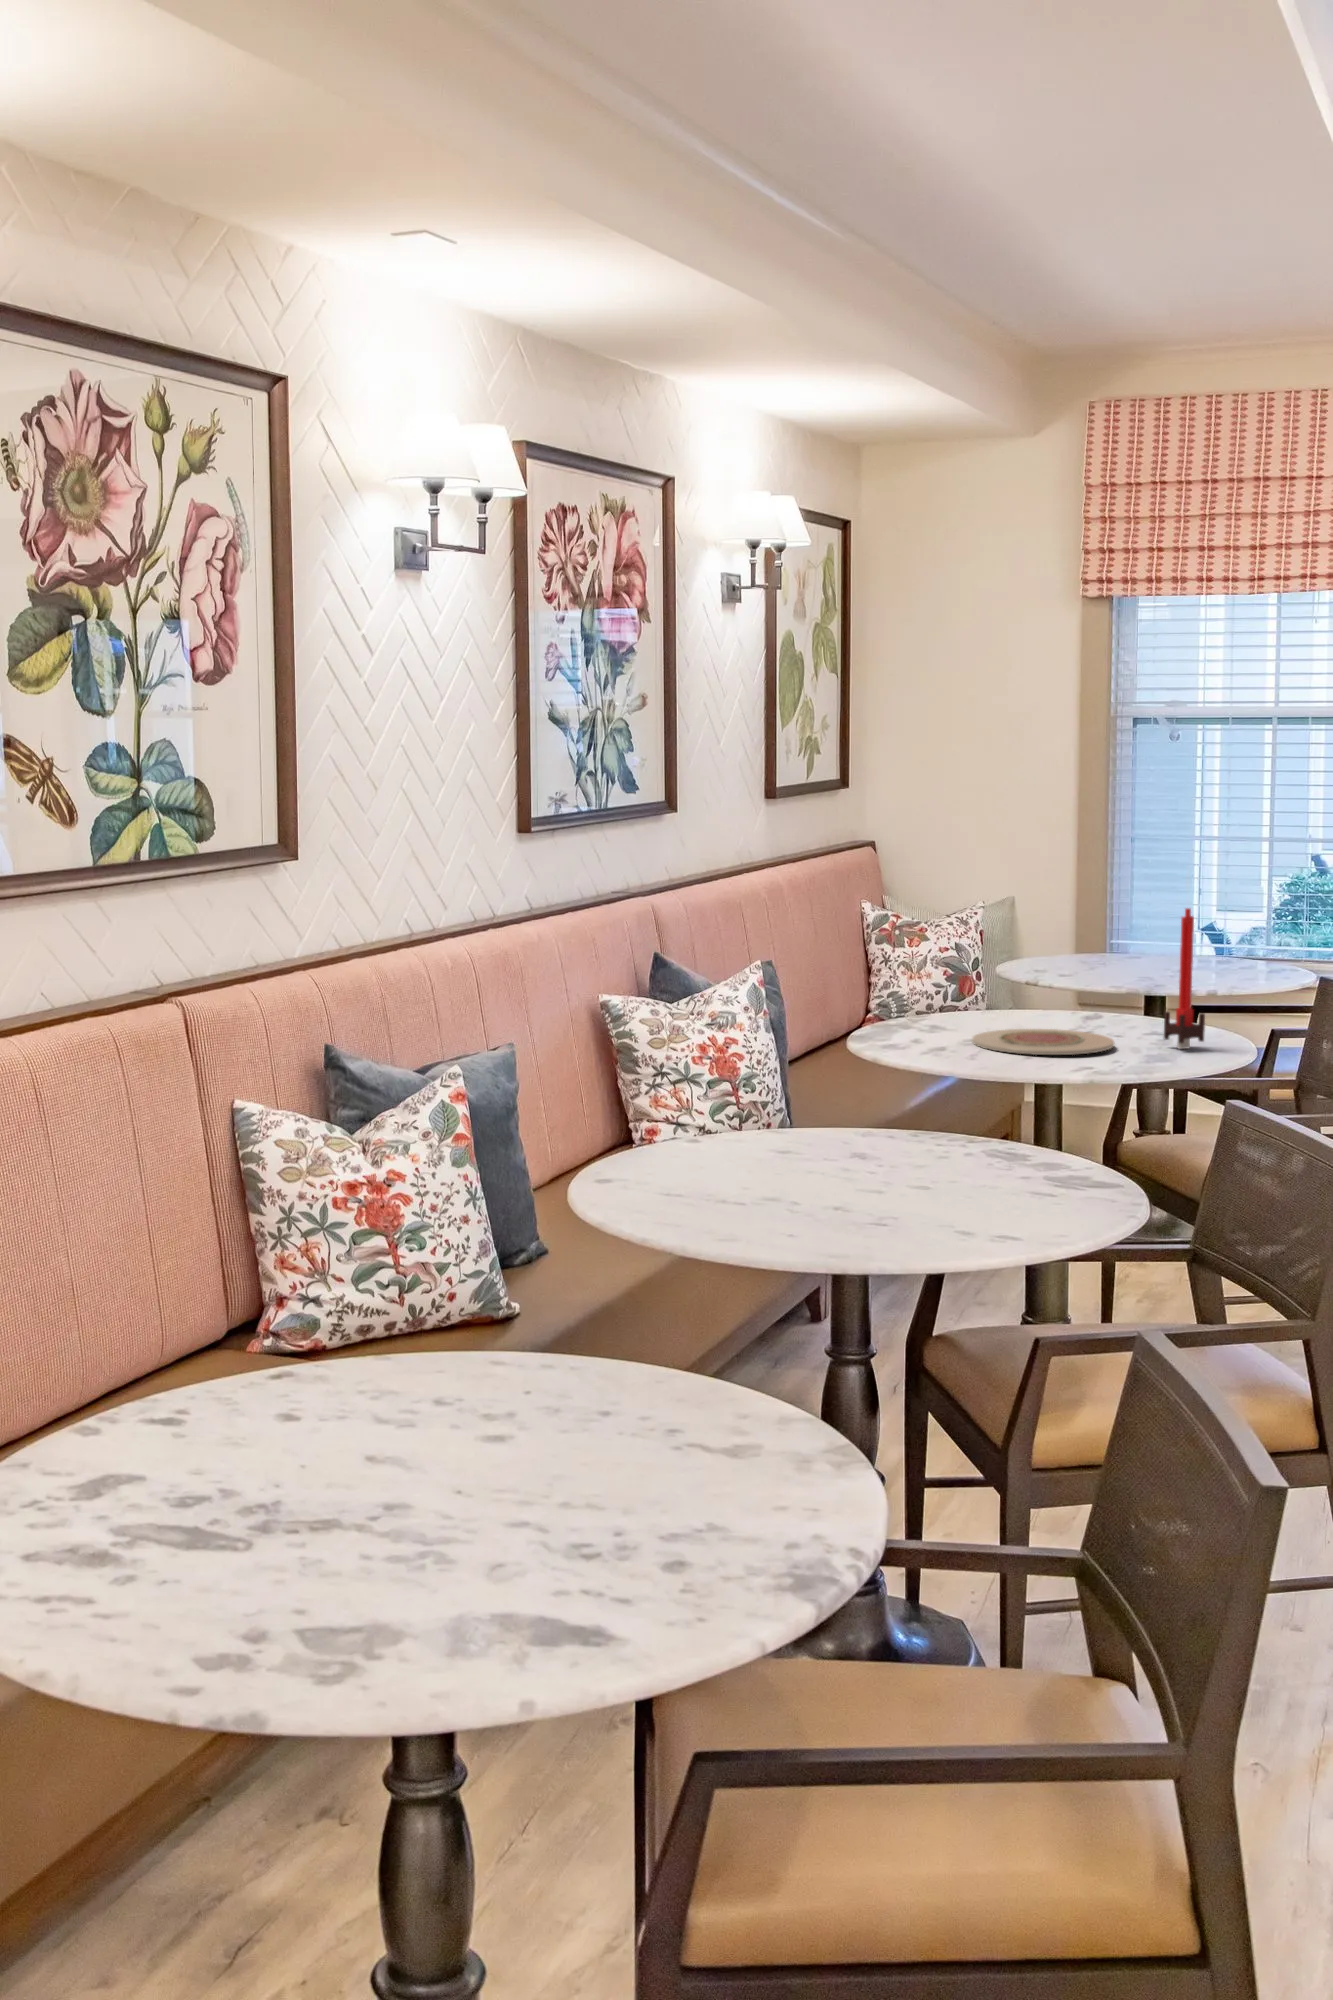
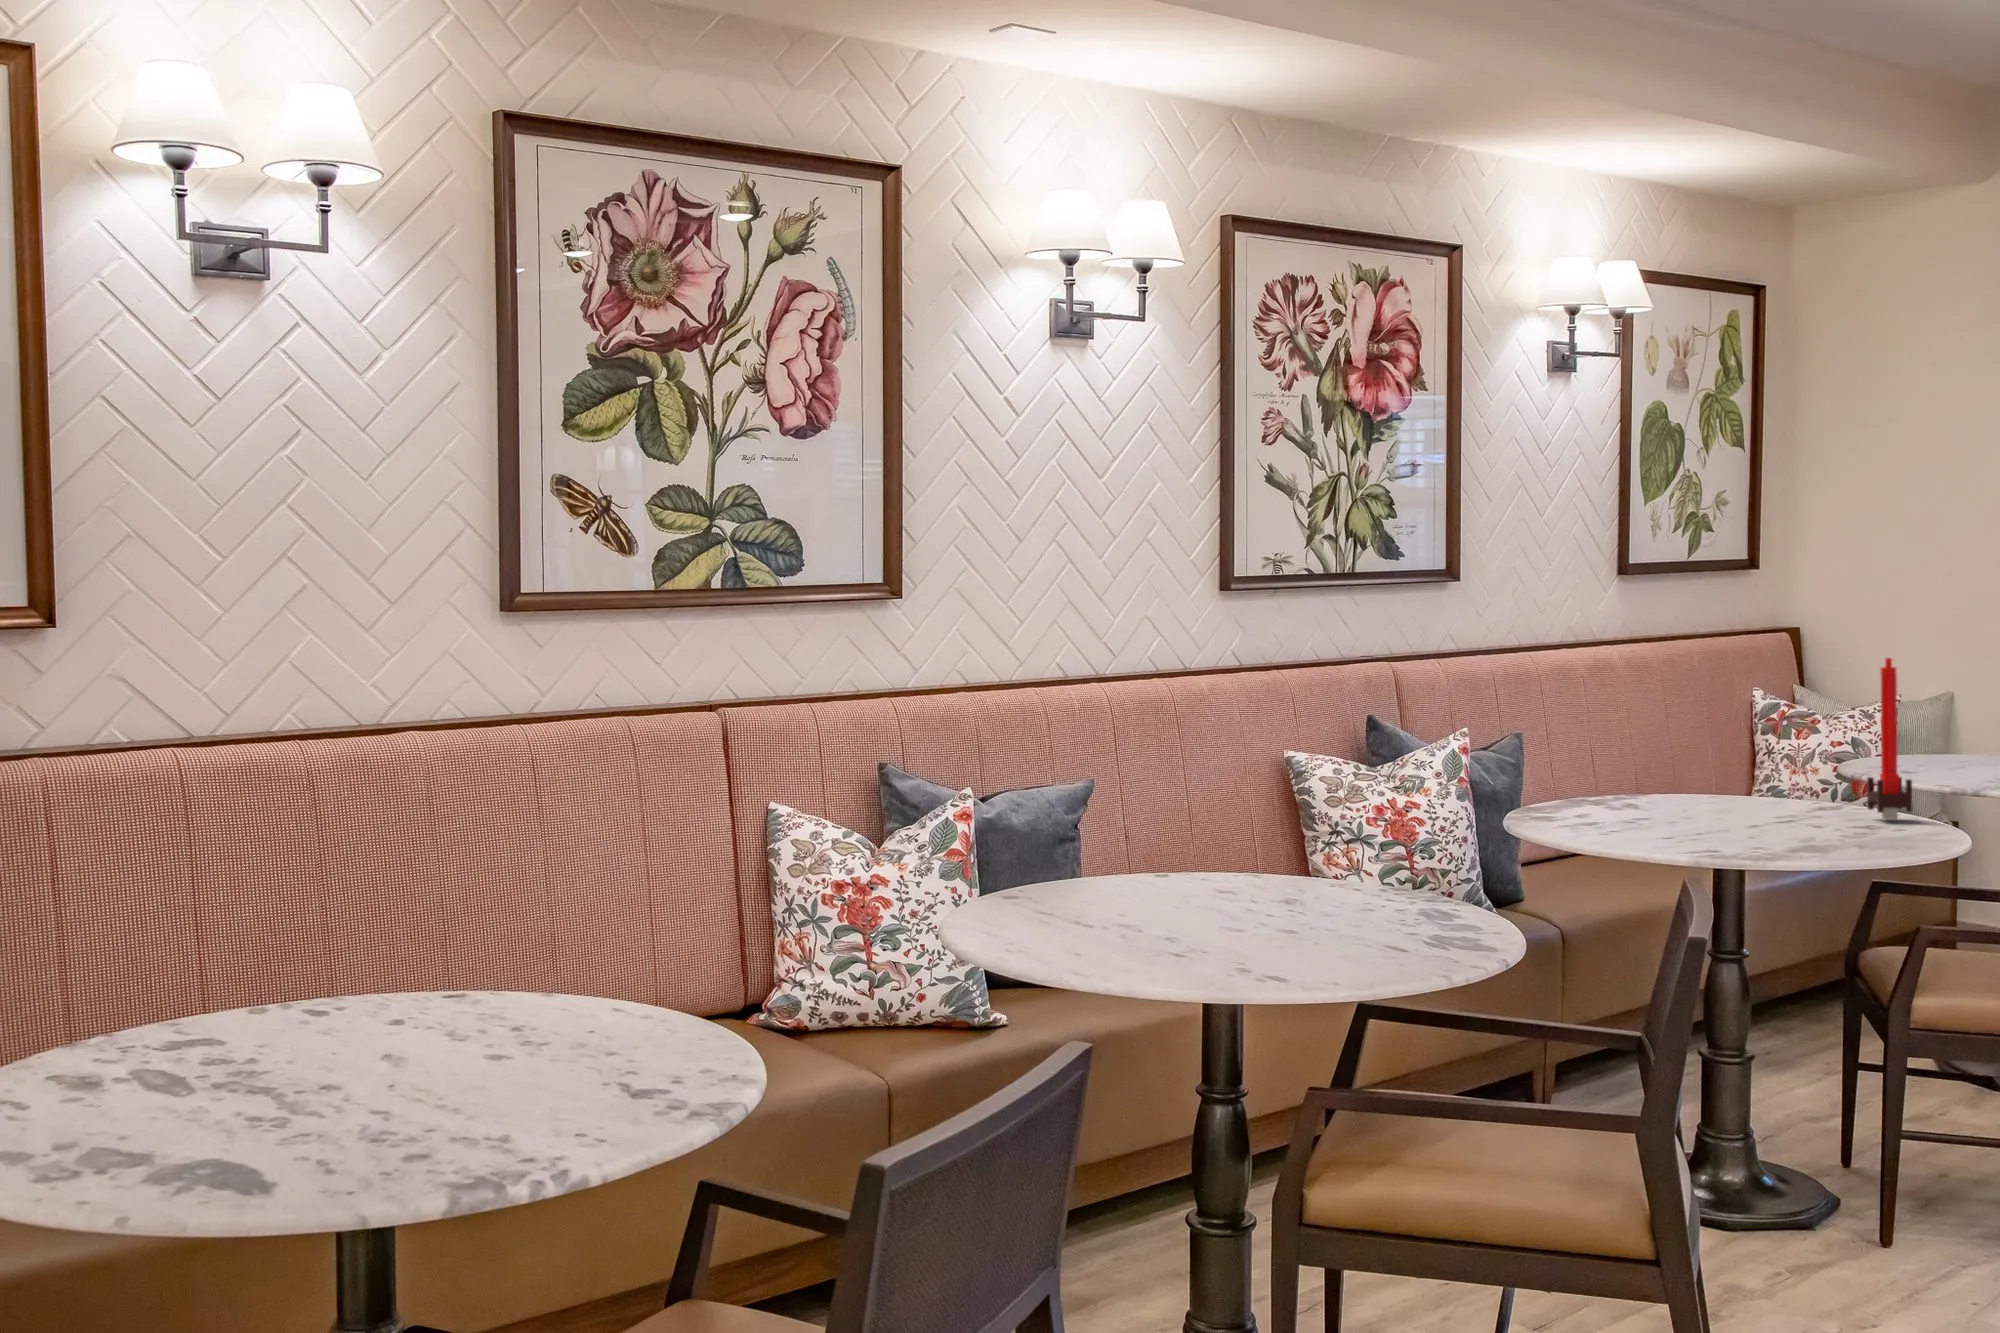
plate: present [972,1029,1115,1055] -> none [1638,797,1804,819]

